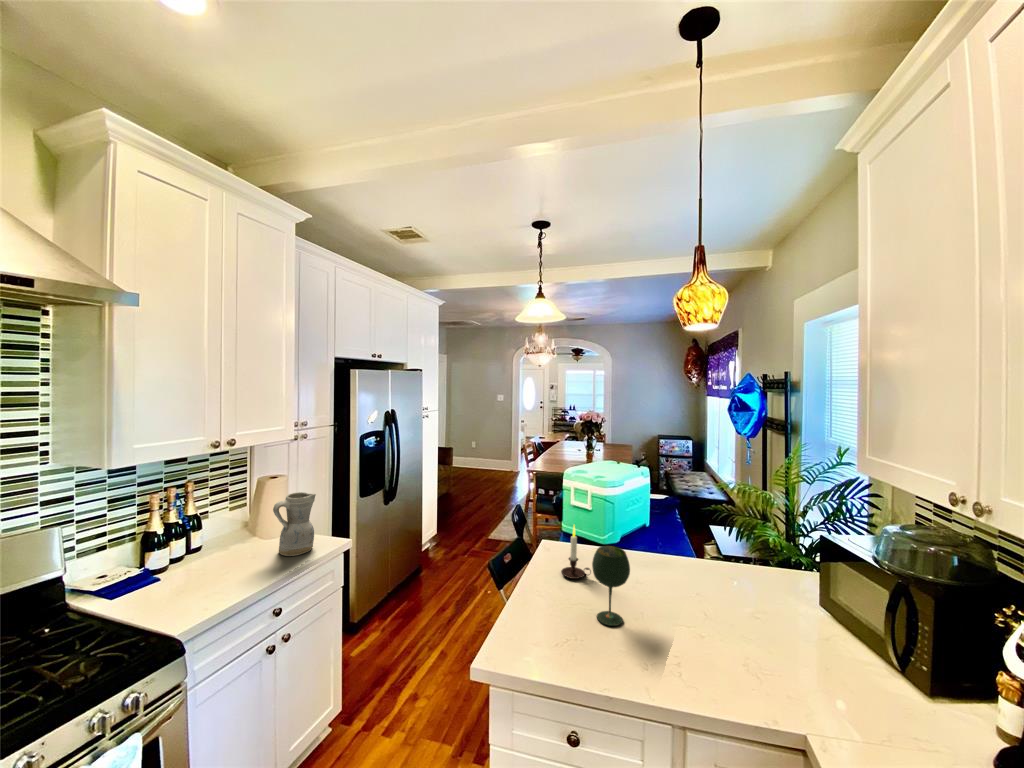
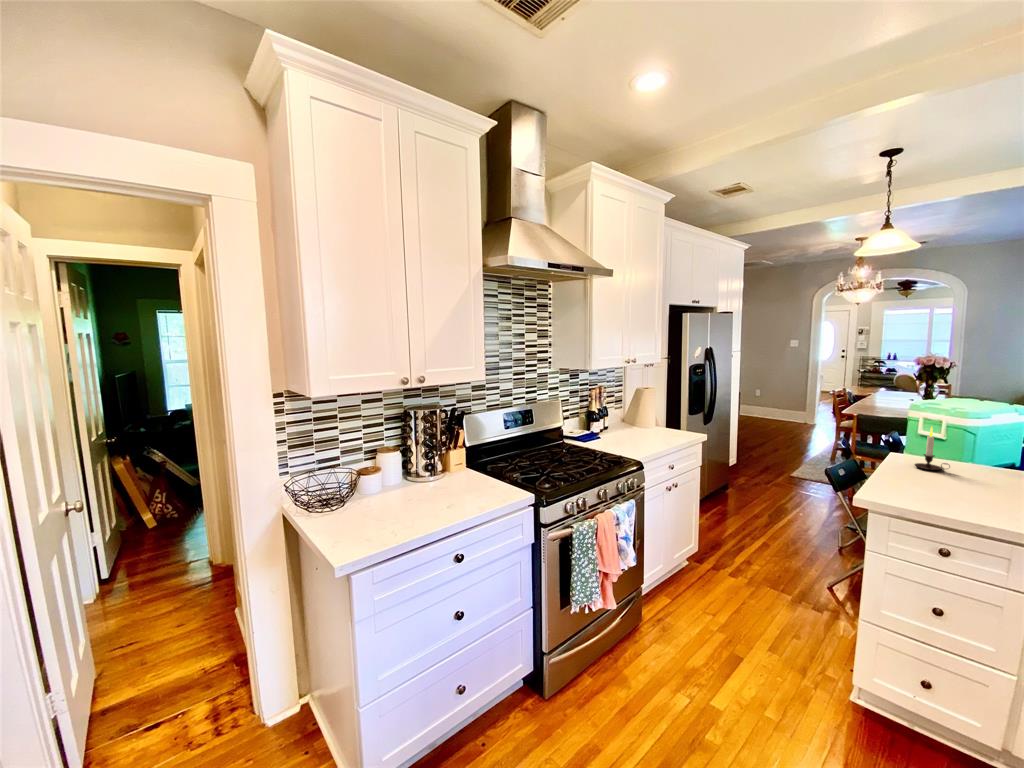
ceramic pitcher: present [273,492,316,556] -> none [656,397,681,437]
wine glass: present [592,546,630,626] -> none [957,435,1002,495]

